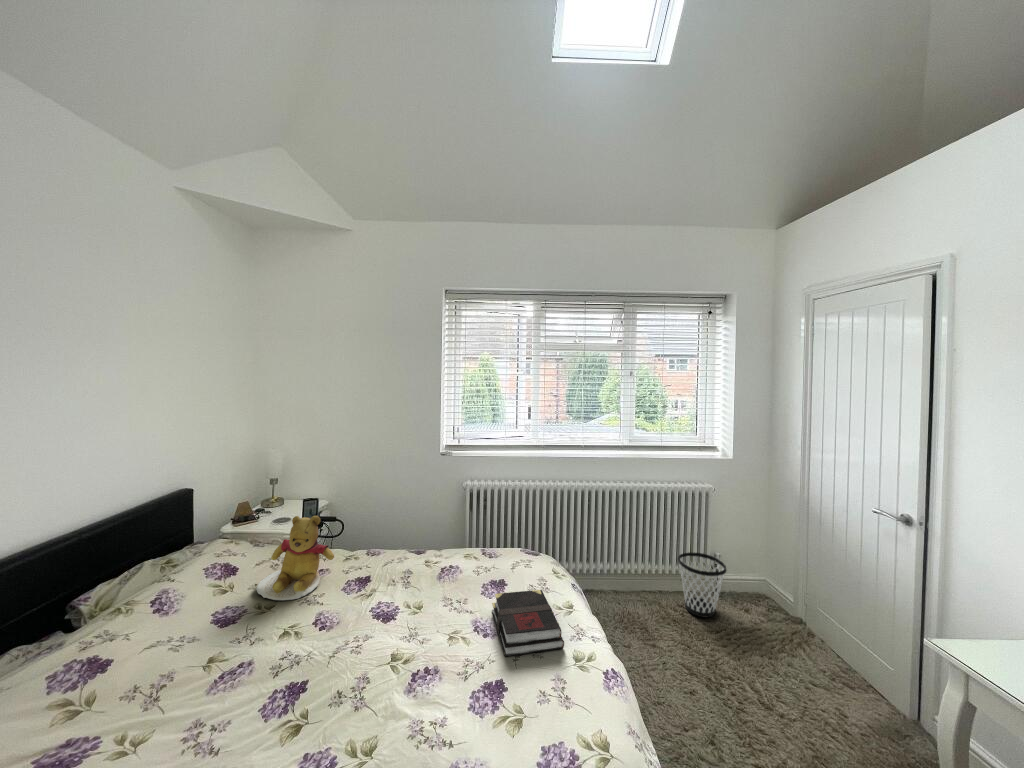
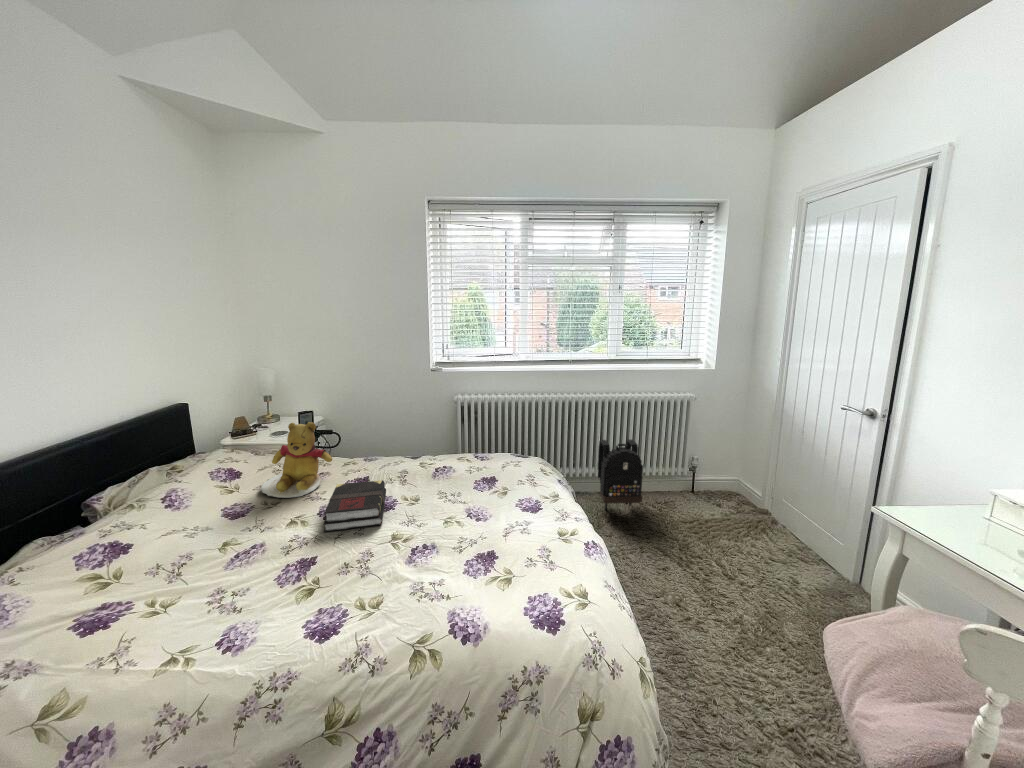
backpack: none [613,532,662,612] -> present [598,440,643,510]
wastebasket: present [678,553,726,617] -> none [658,457,703,512]
book: present [492,590,564,656] -> present [323,480,386,532]

